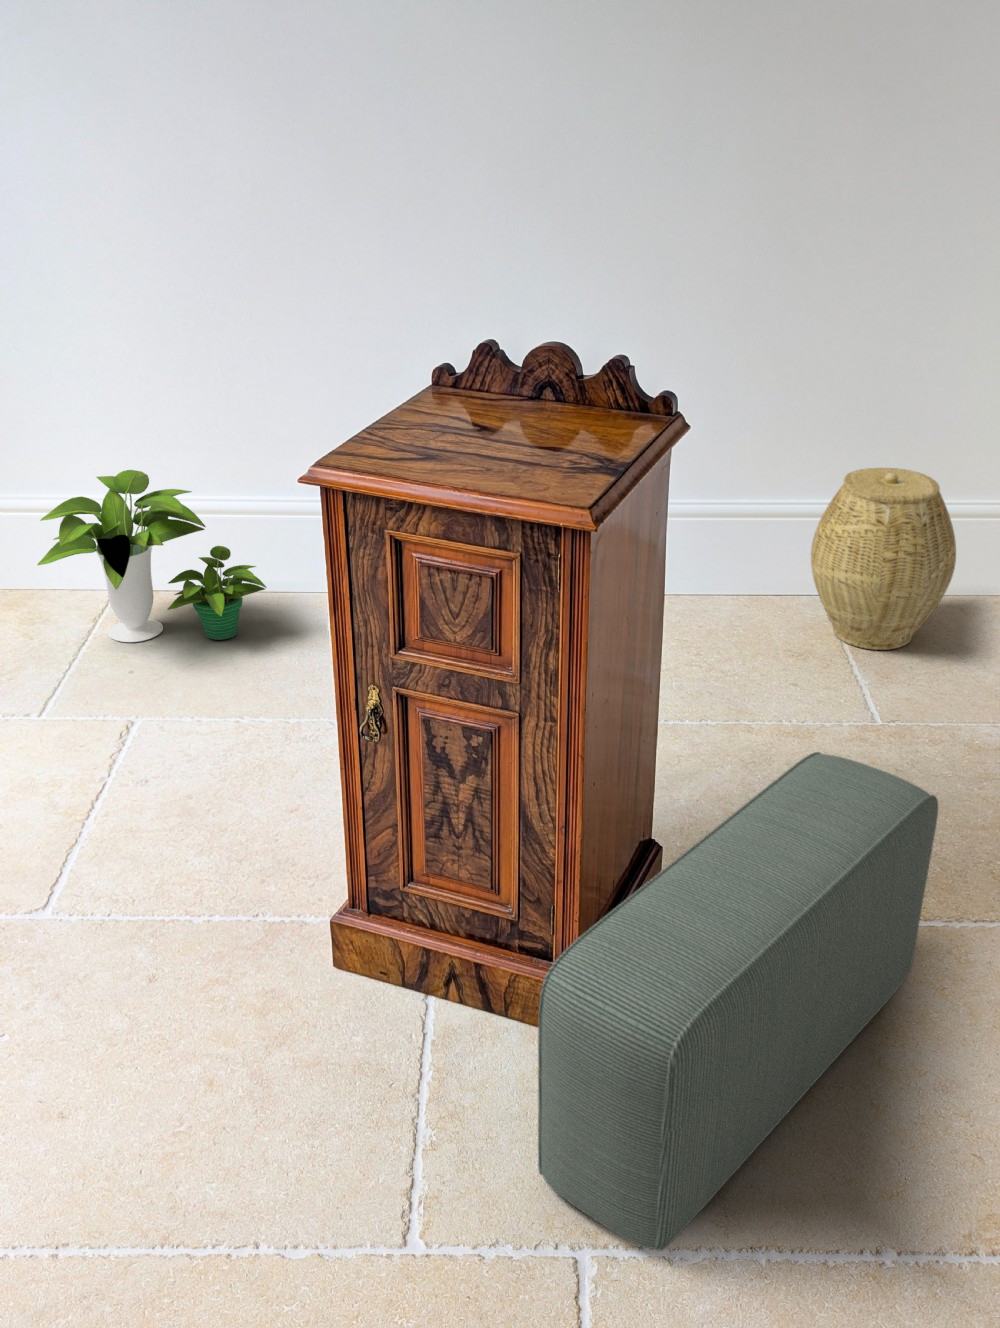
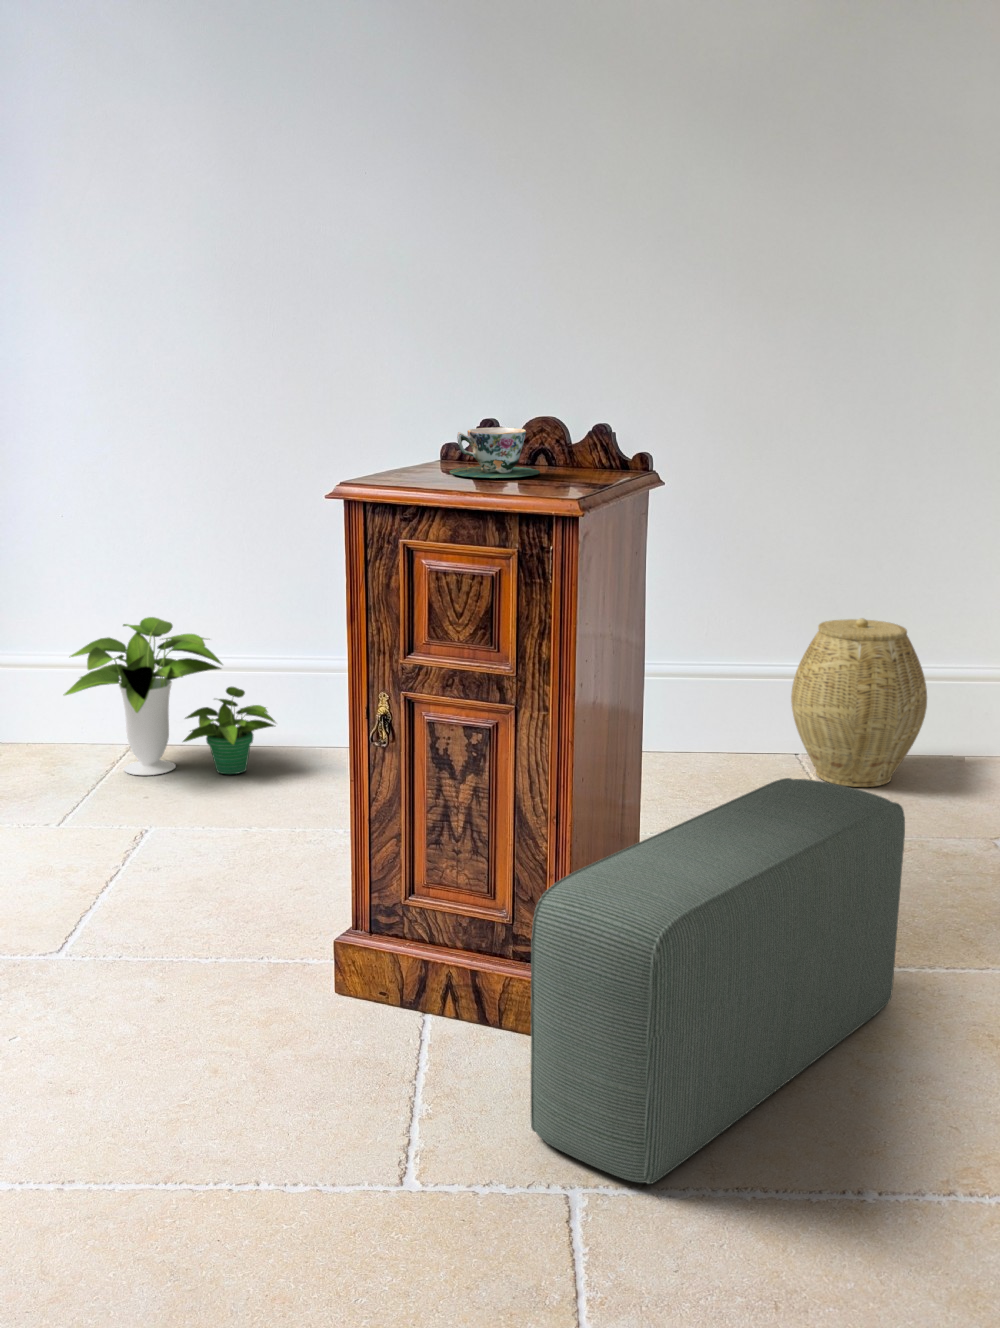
teacup: none [441,370,546,445] -> present [449,427,540,478]

